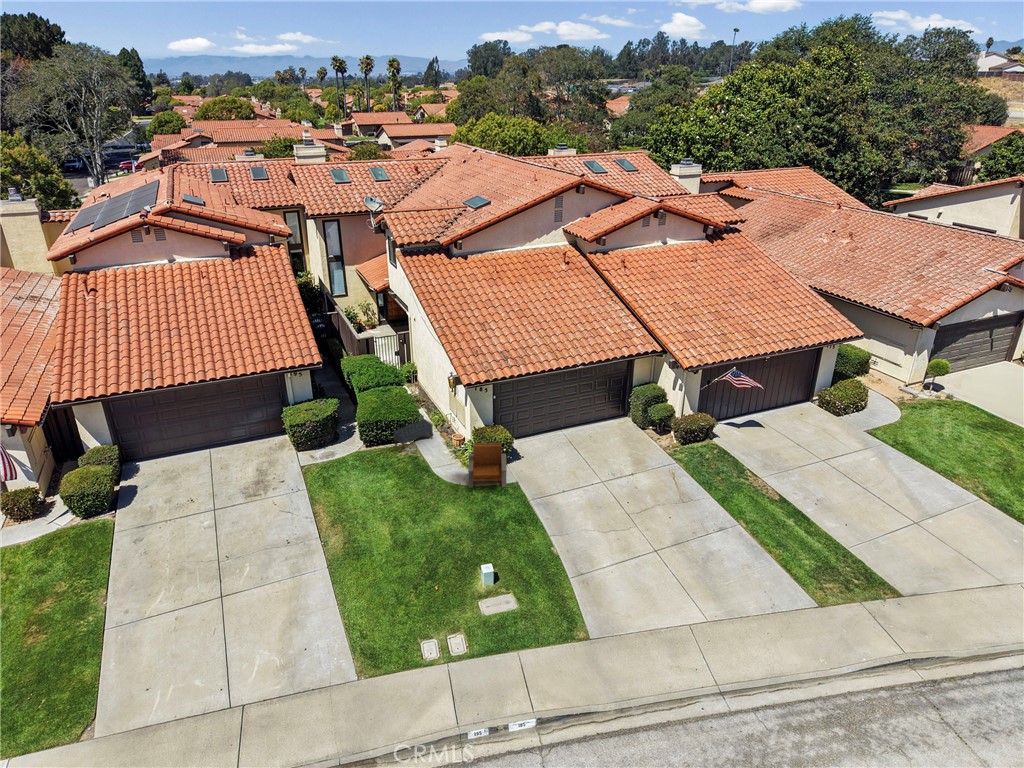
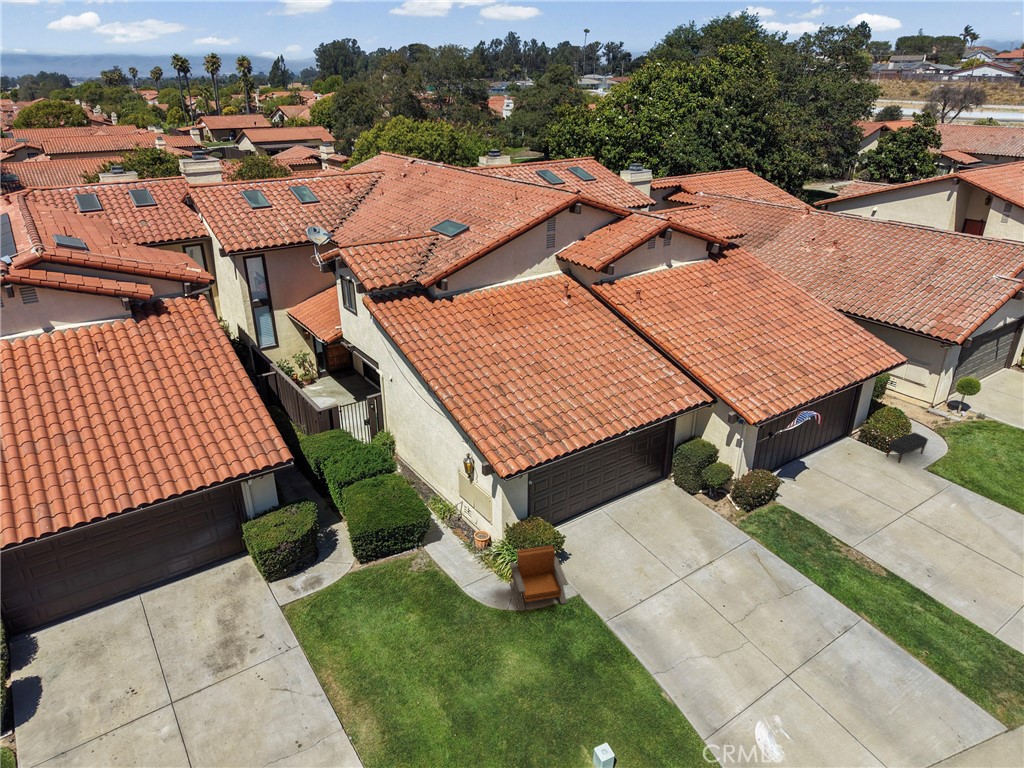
bench: present [393,419,433,451] -> present [887,433,928,463]

